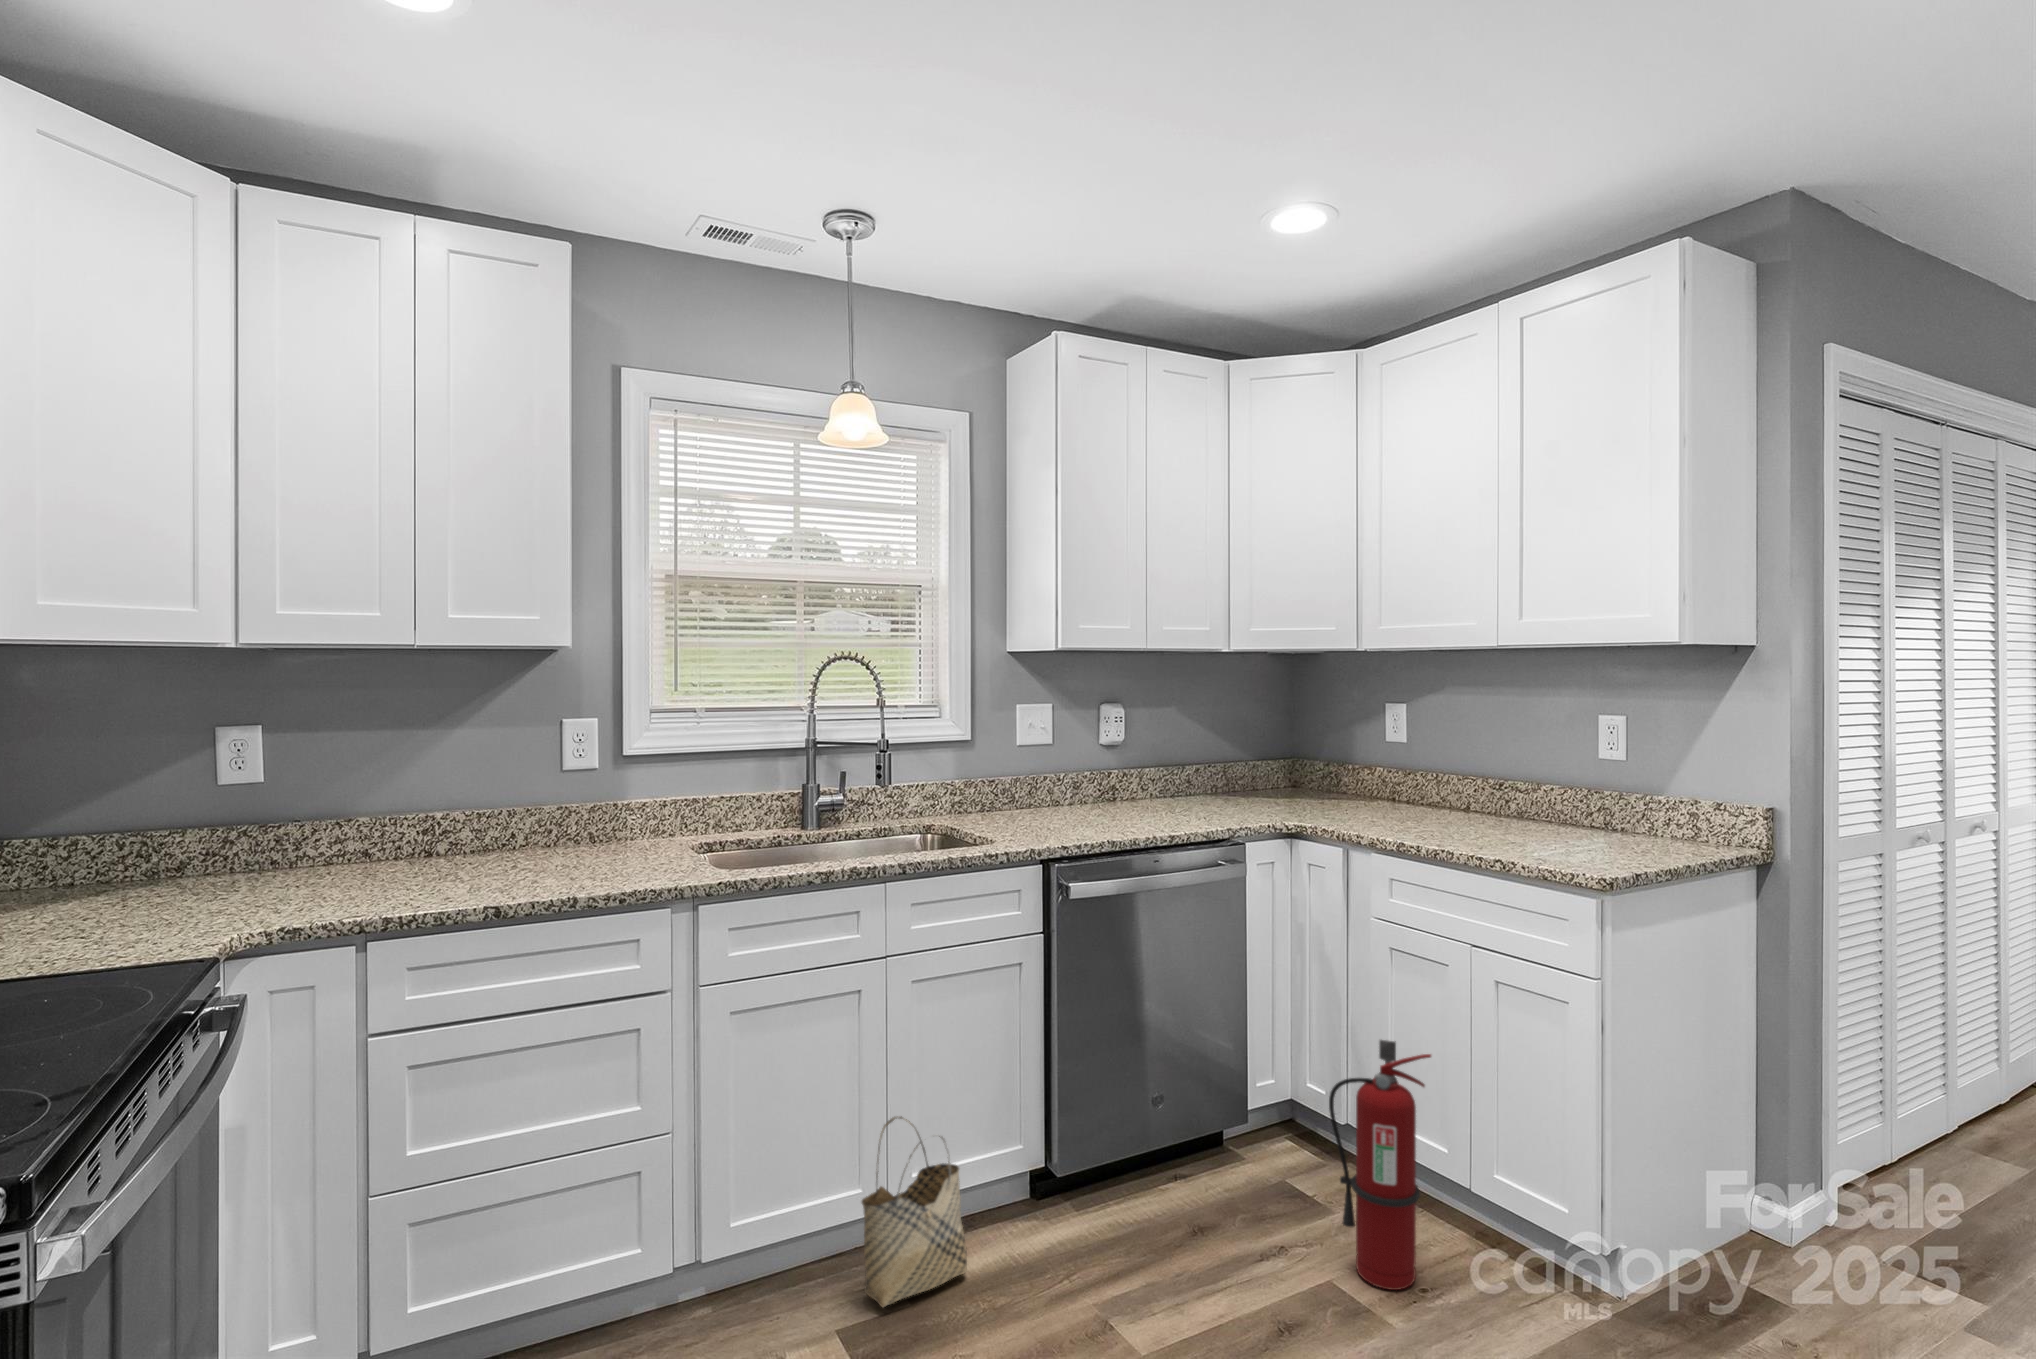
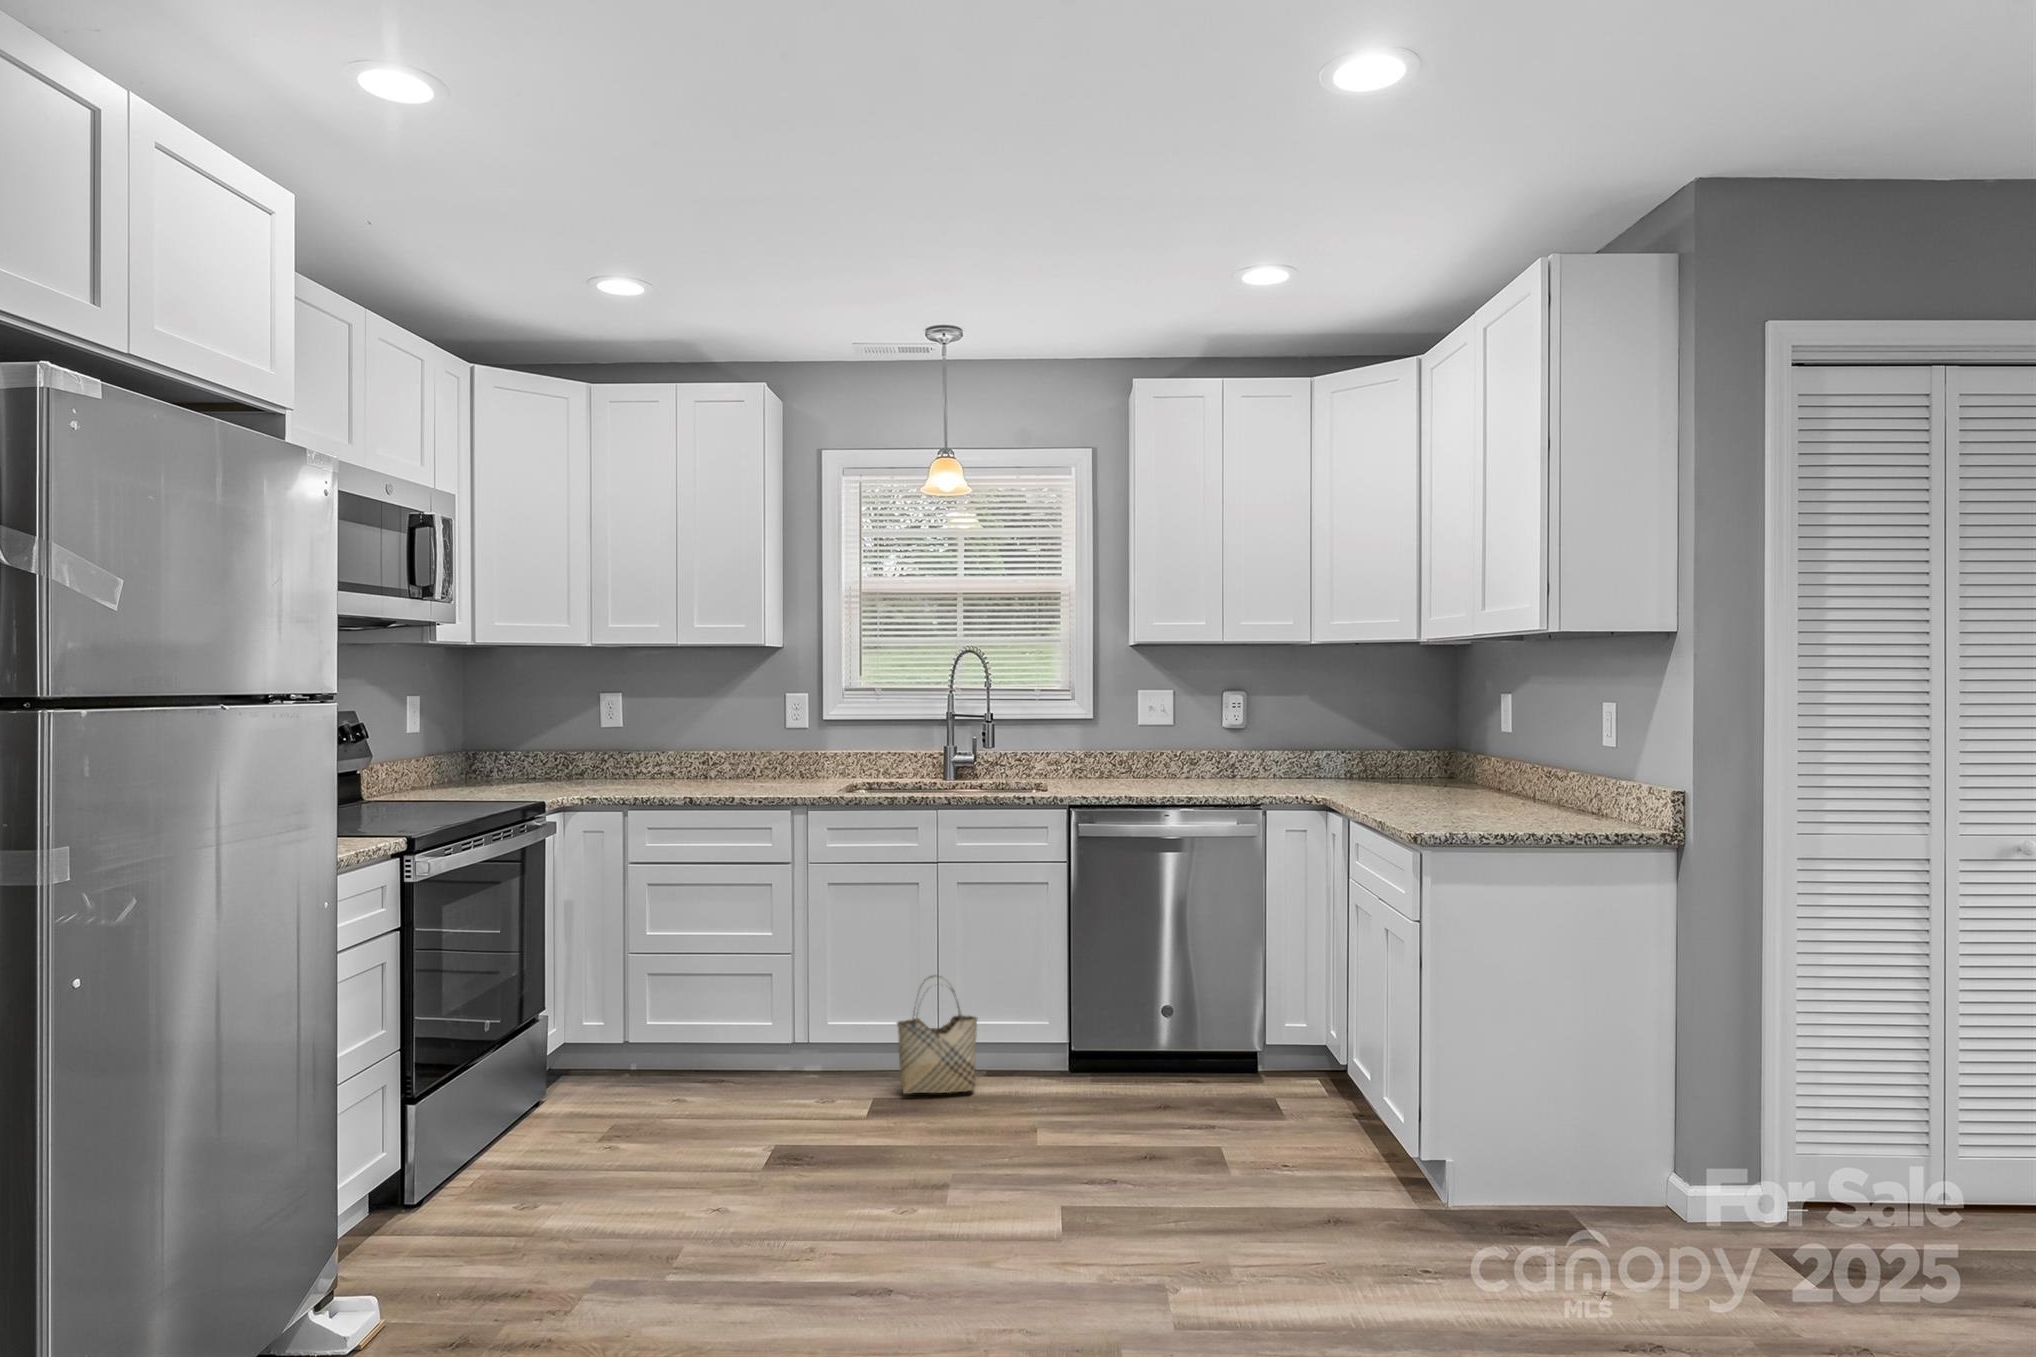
fire extinguisher: present [1329,1040,1431,1290] -> none [1230,964,1292,1160]

